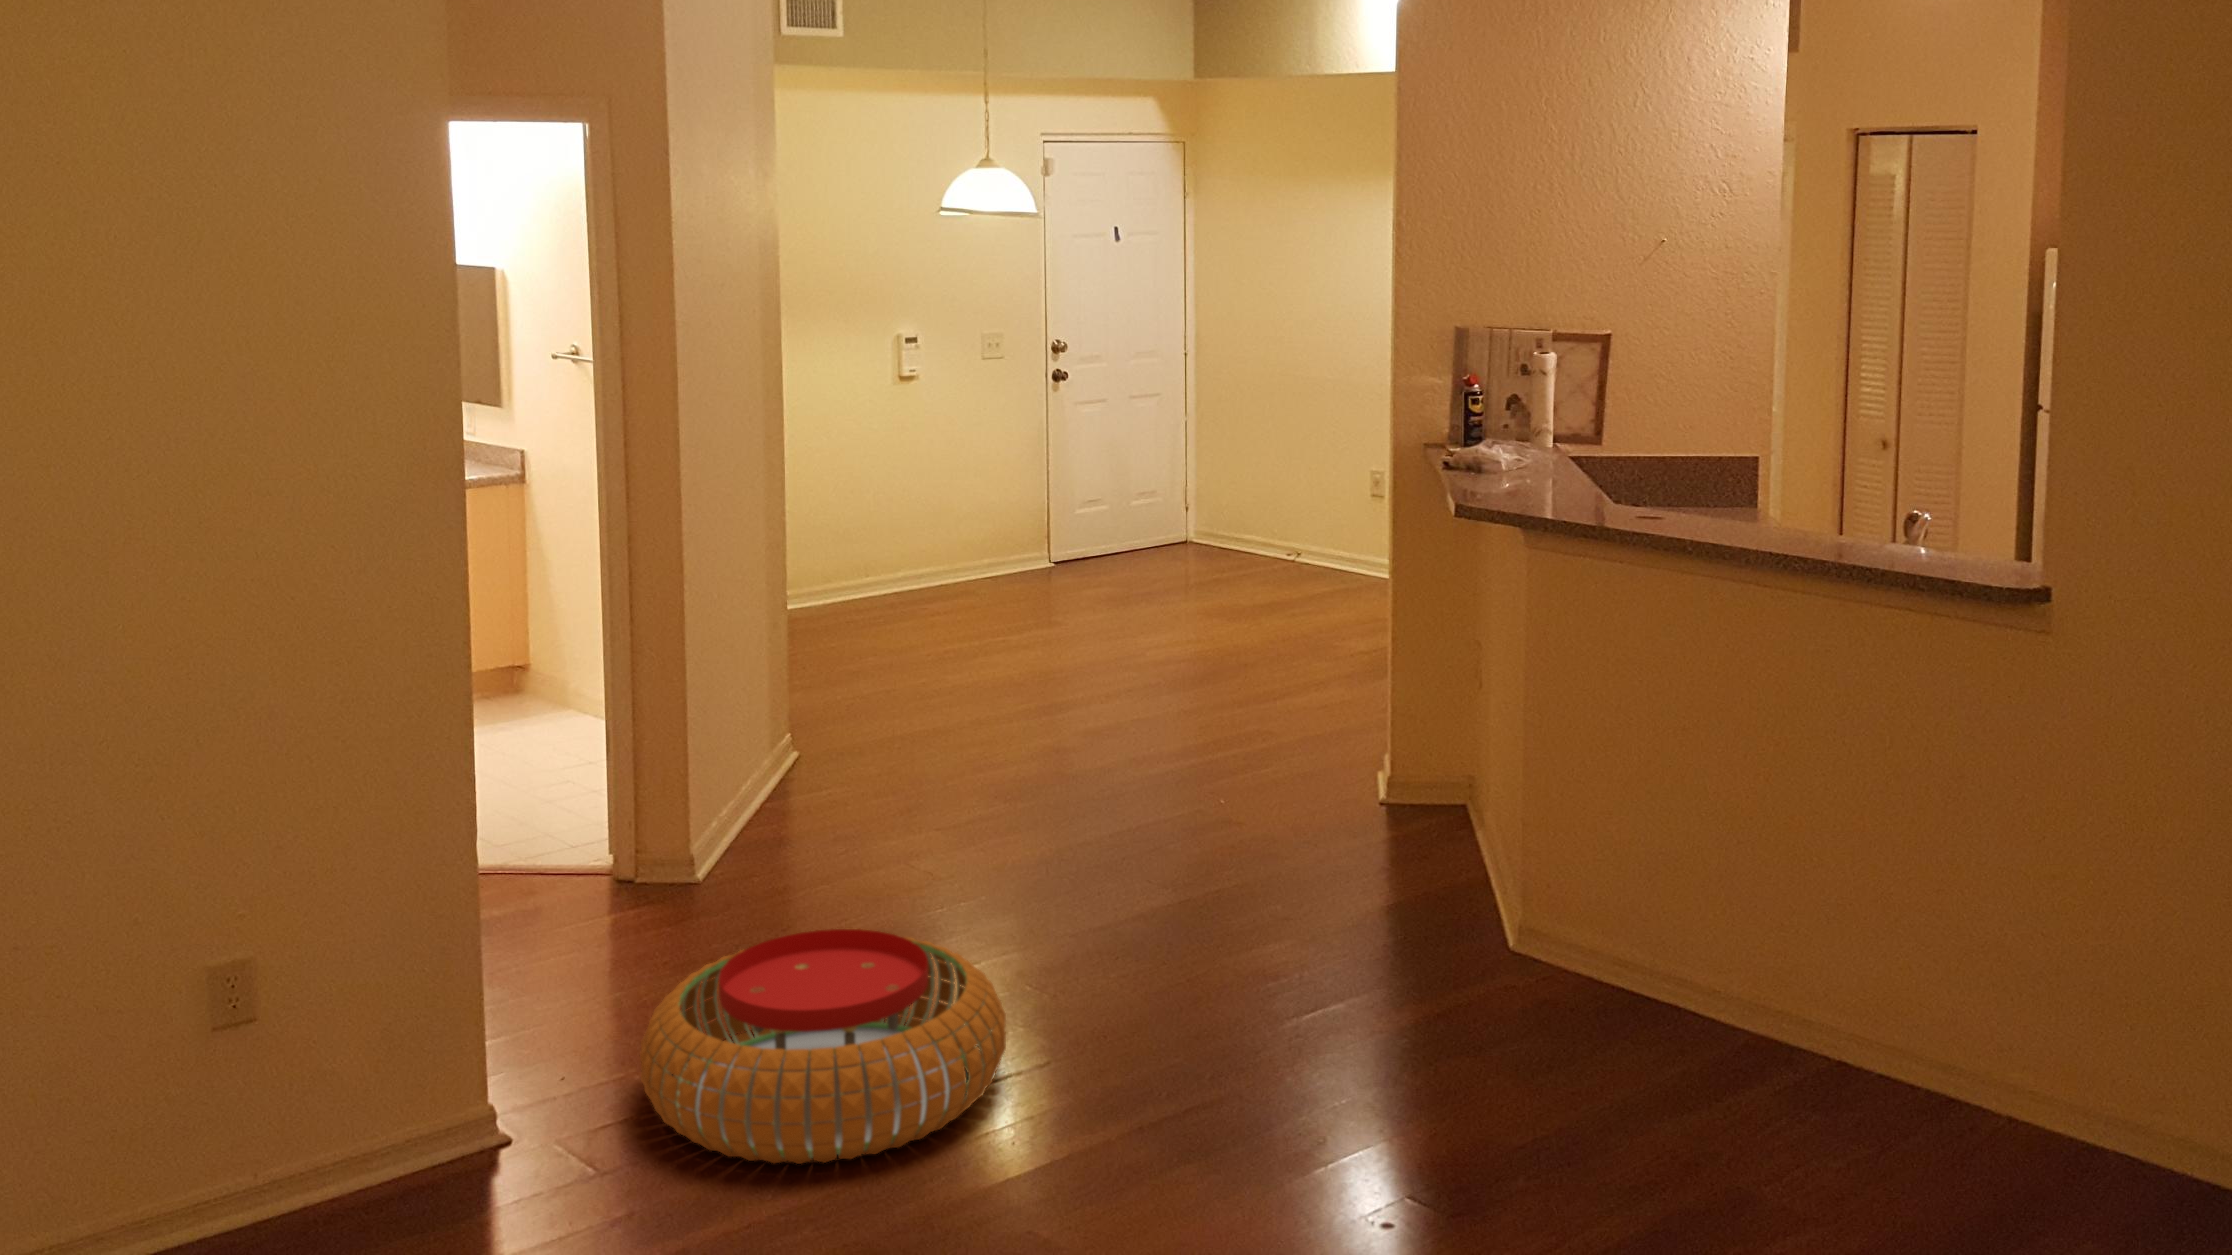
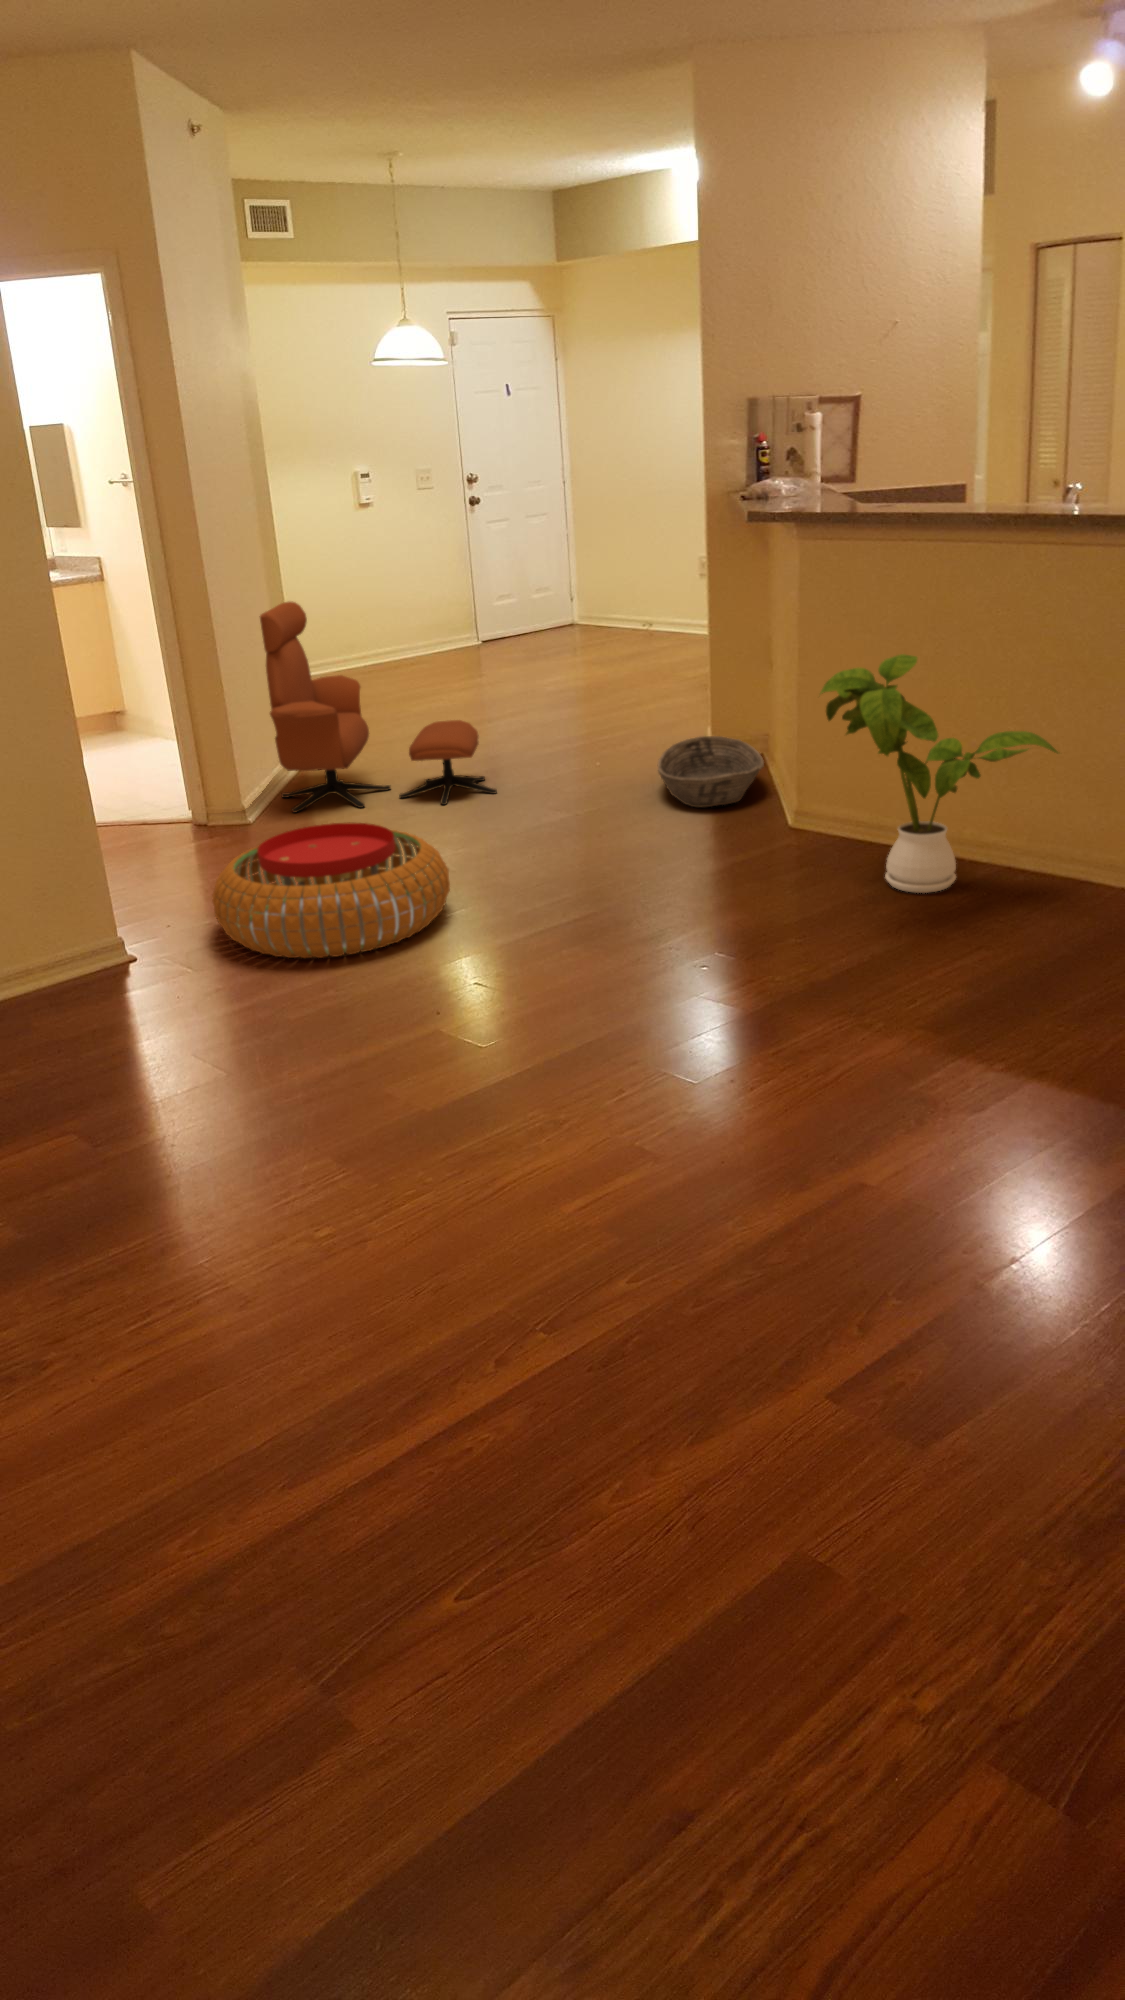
lounge chair: none [751,555,1076,867] -> present [260,602,497,812]
house plant: none [1562,743,1915,1089] -> present [820,654,1058,893]
basket: none [1317,778,1473,899] -> present [658,736,764,807]

